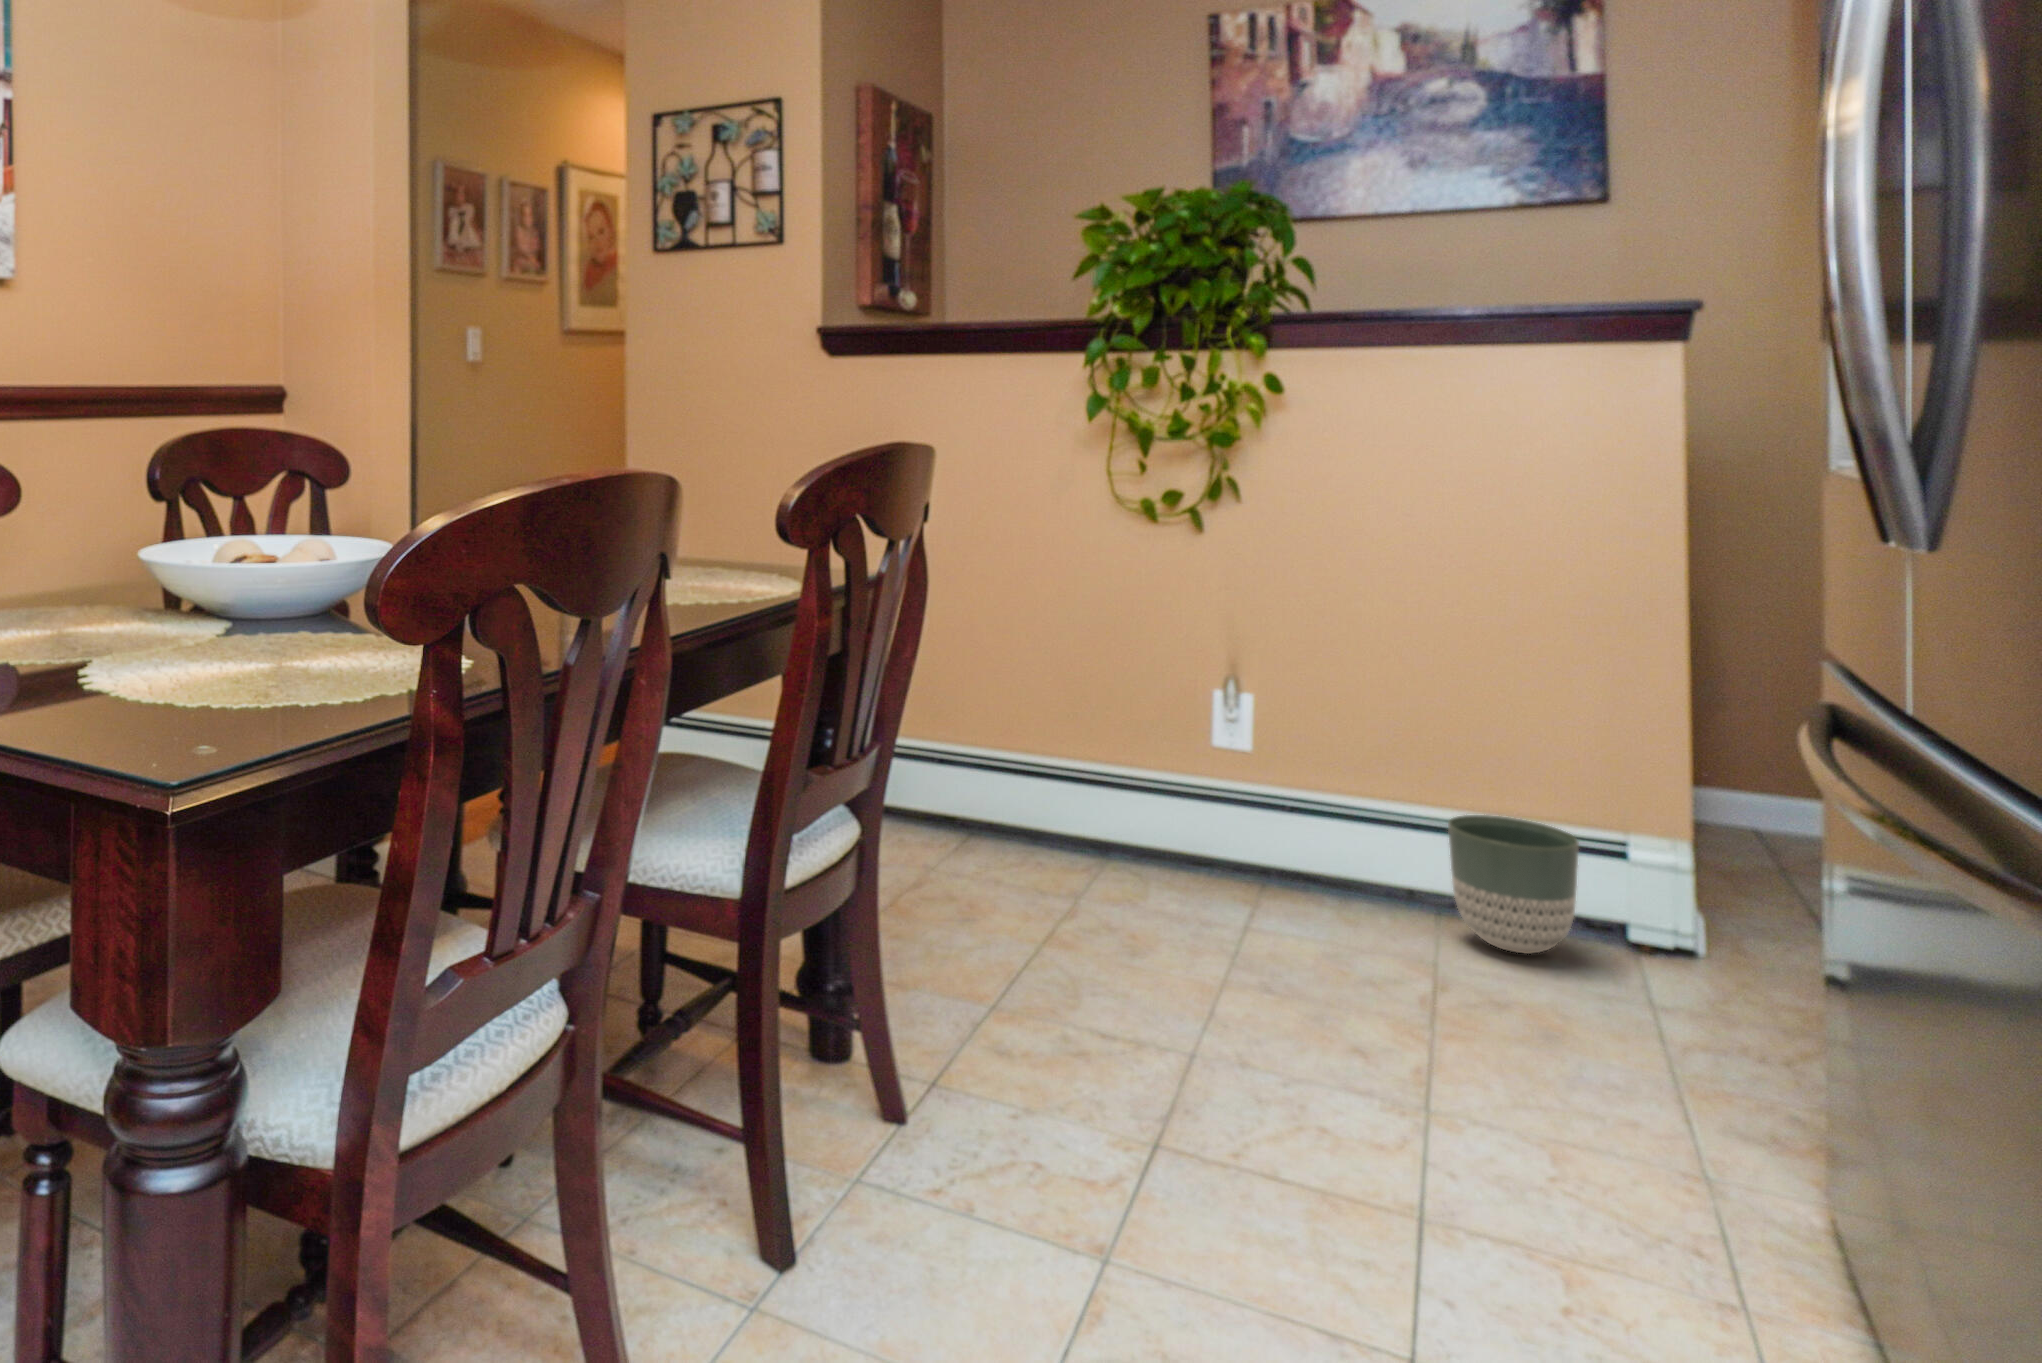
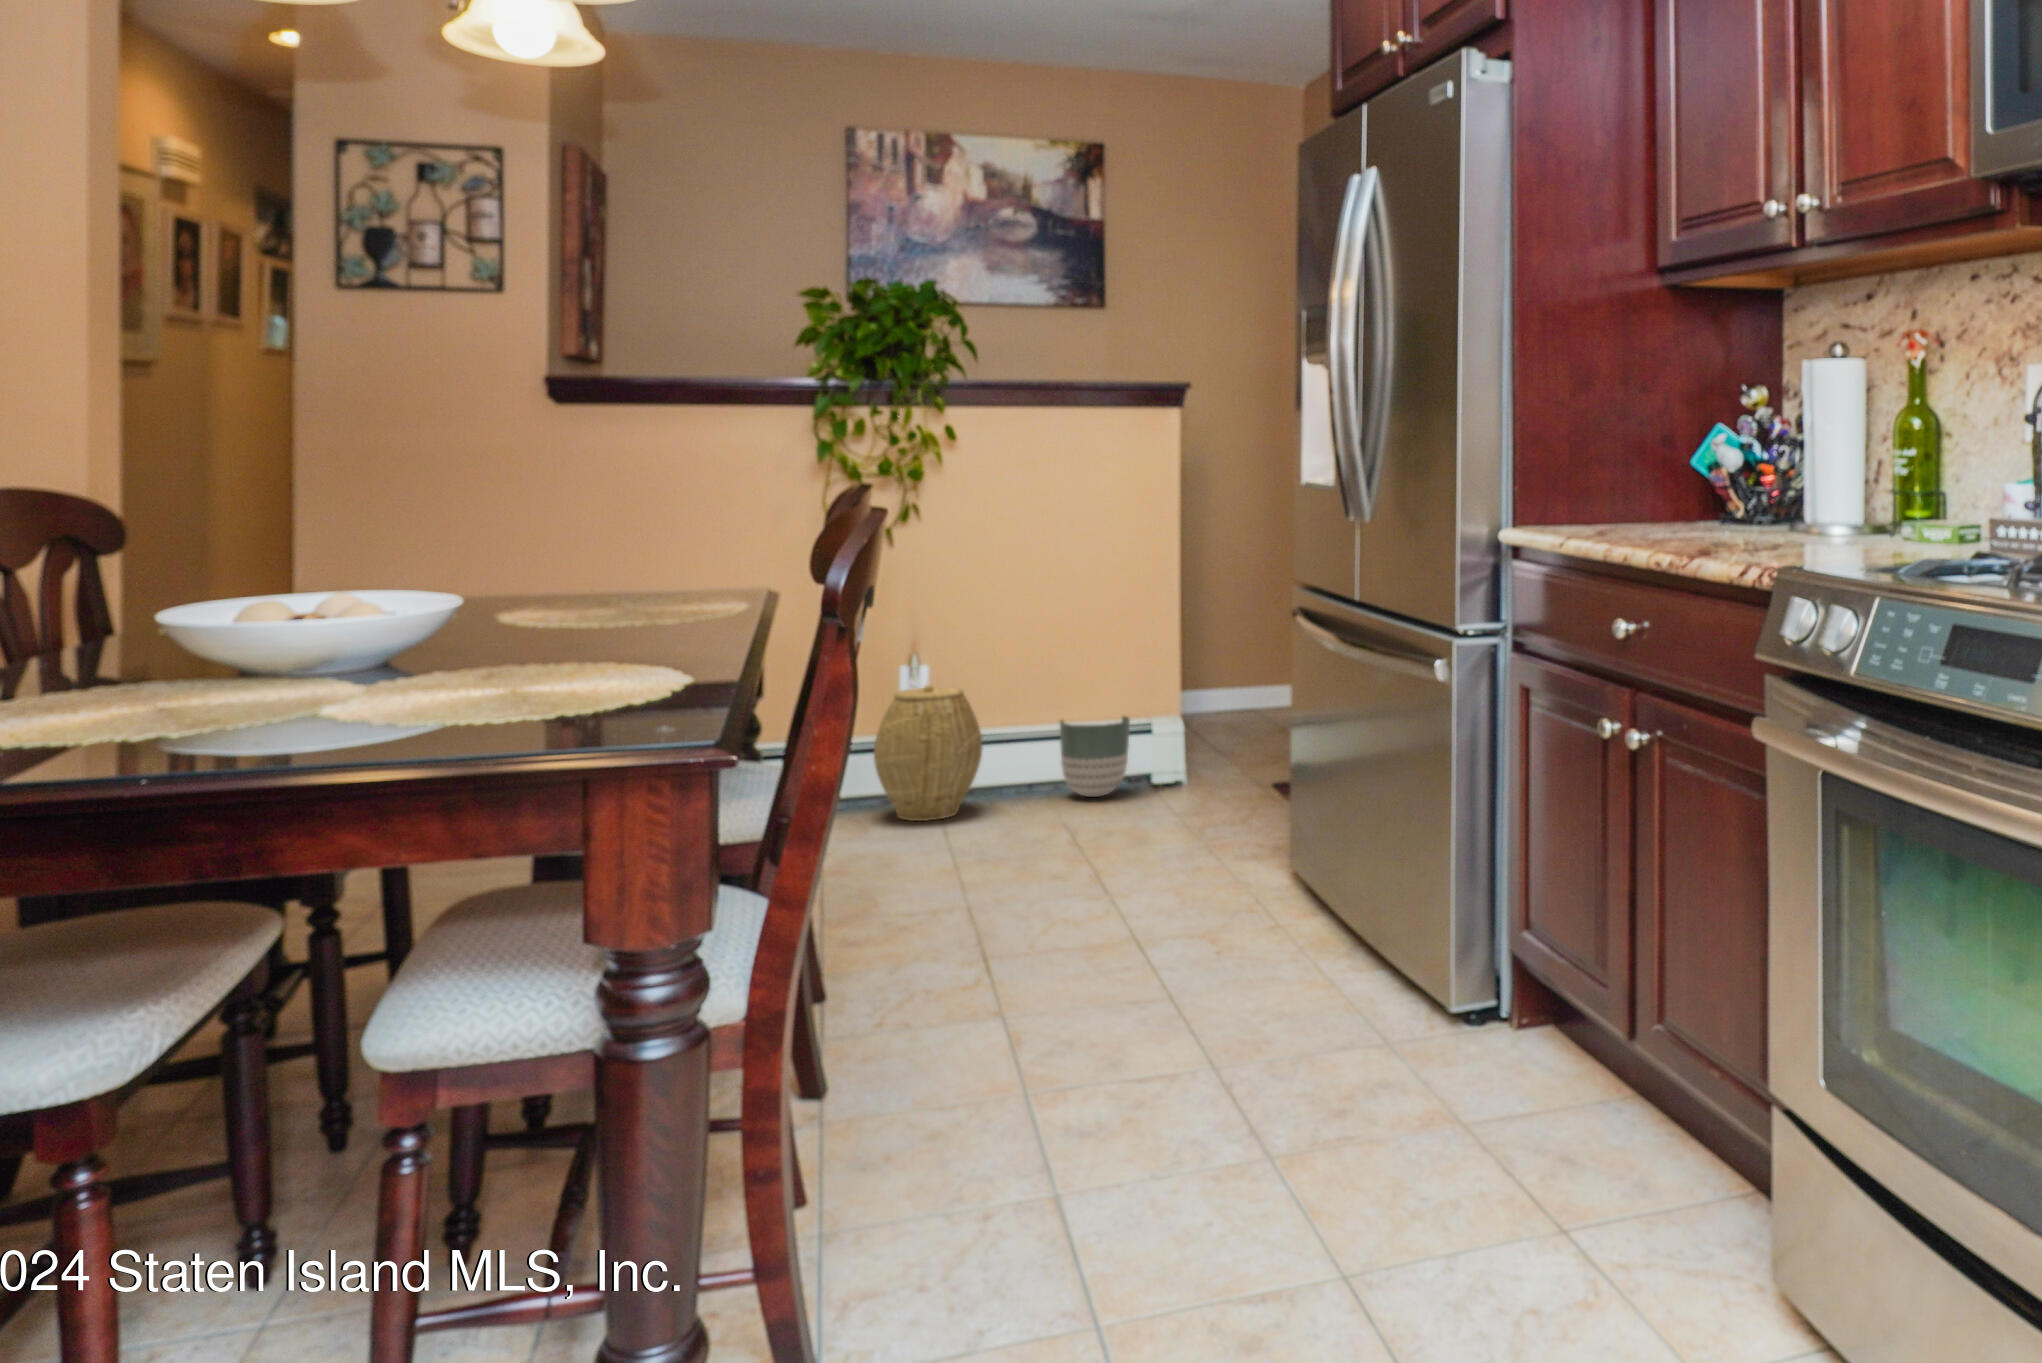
woven basket: none [1156,729,1314,920] -> present [874,685,983,821]

